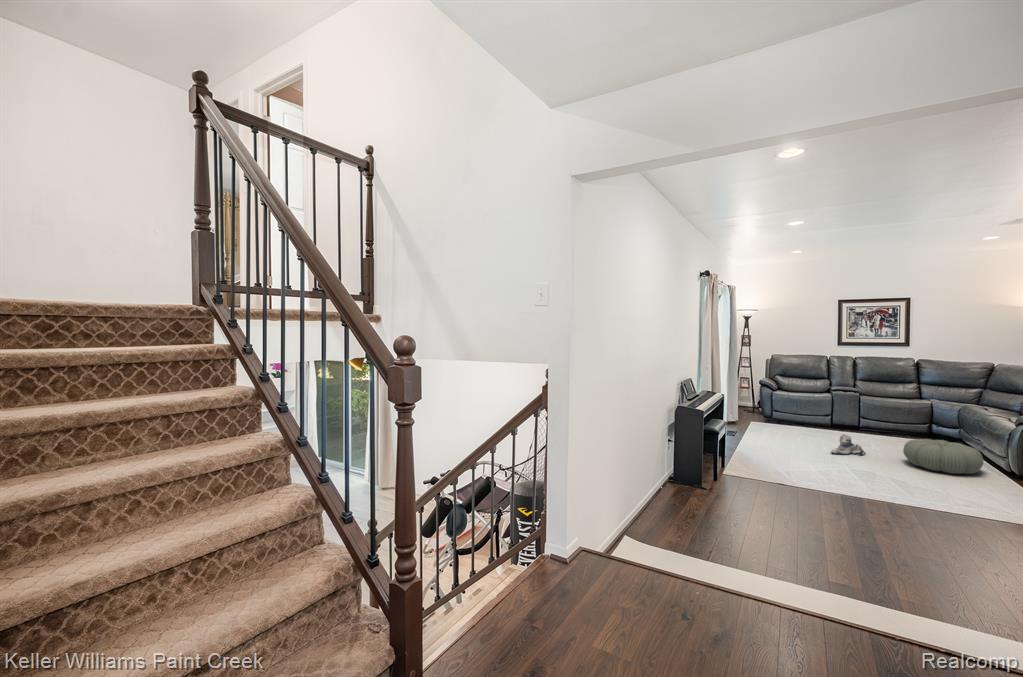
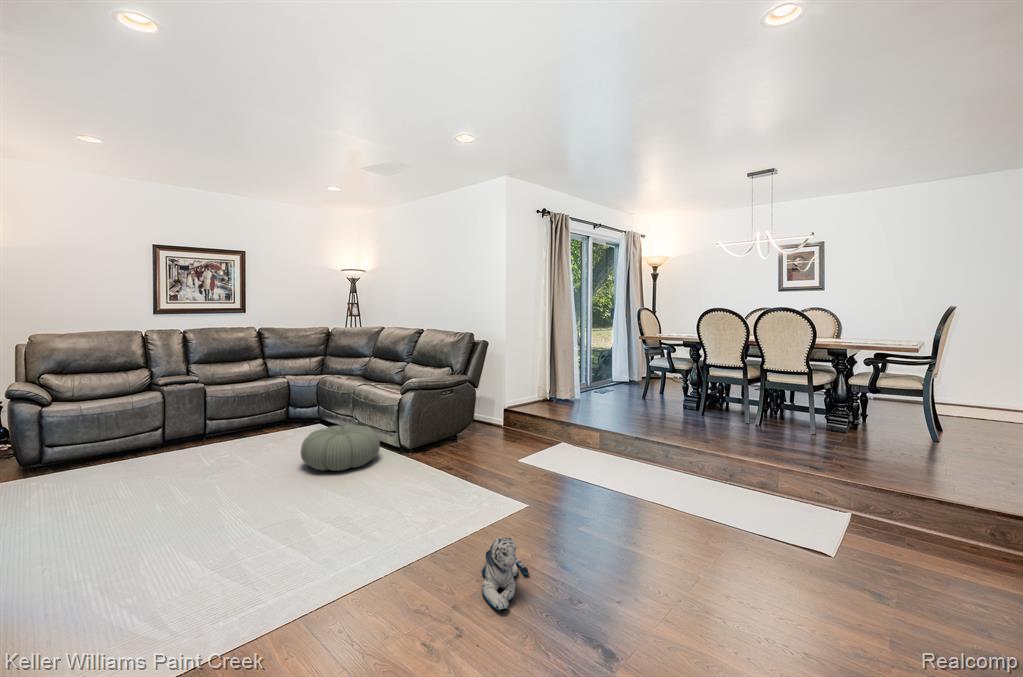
plush toy: present [831,434,866,455] -> present [481,537,529,610]

